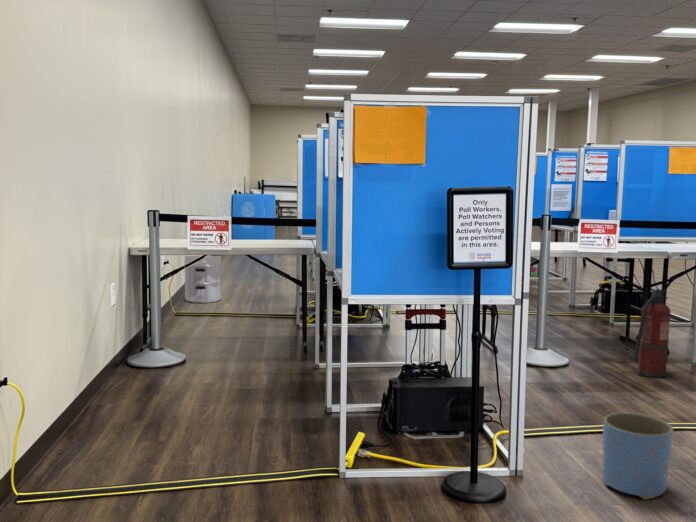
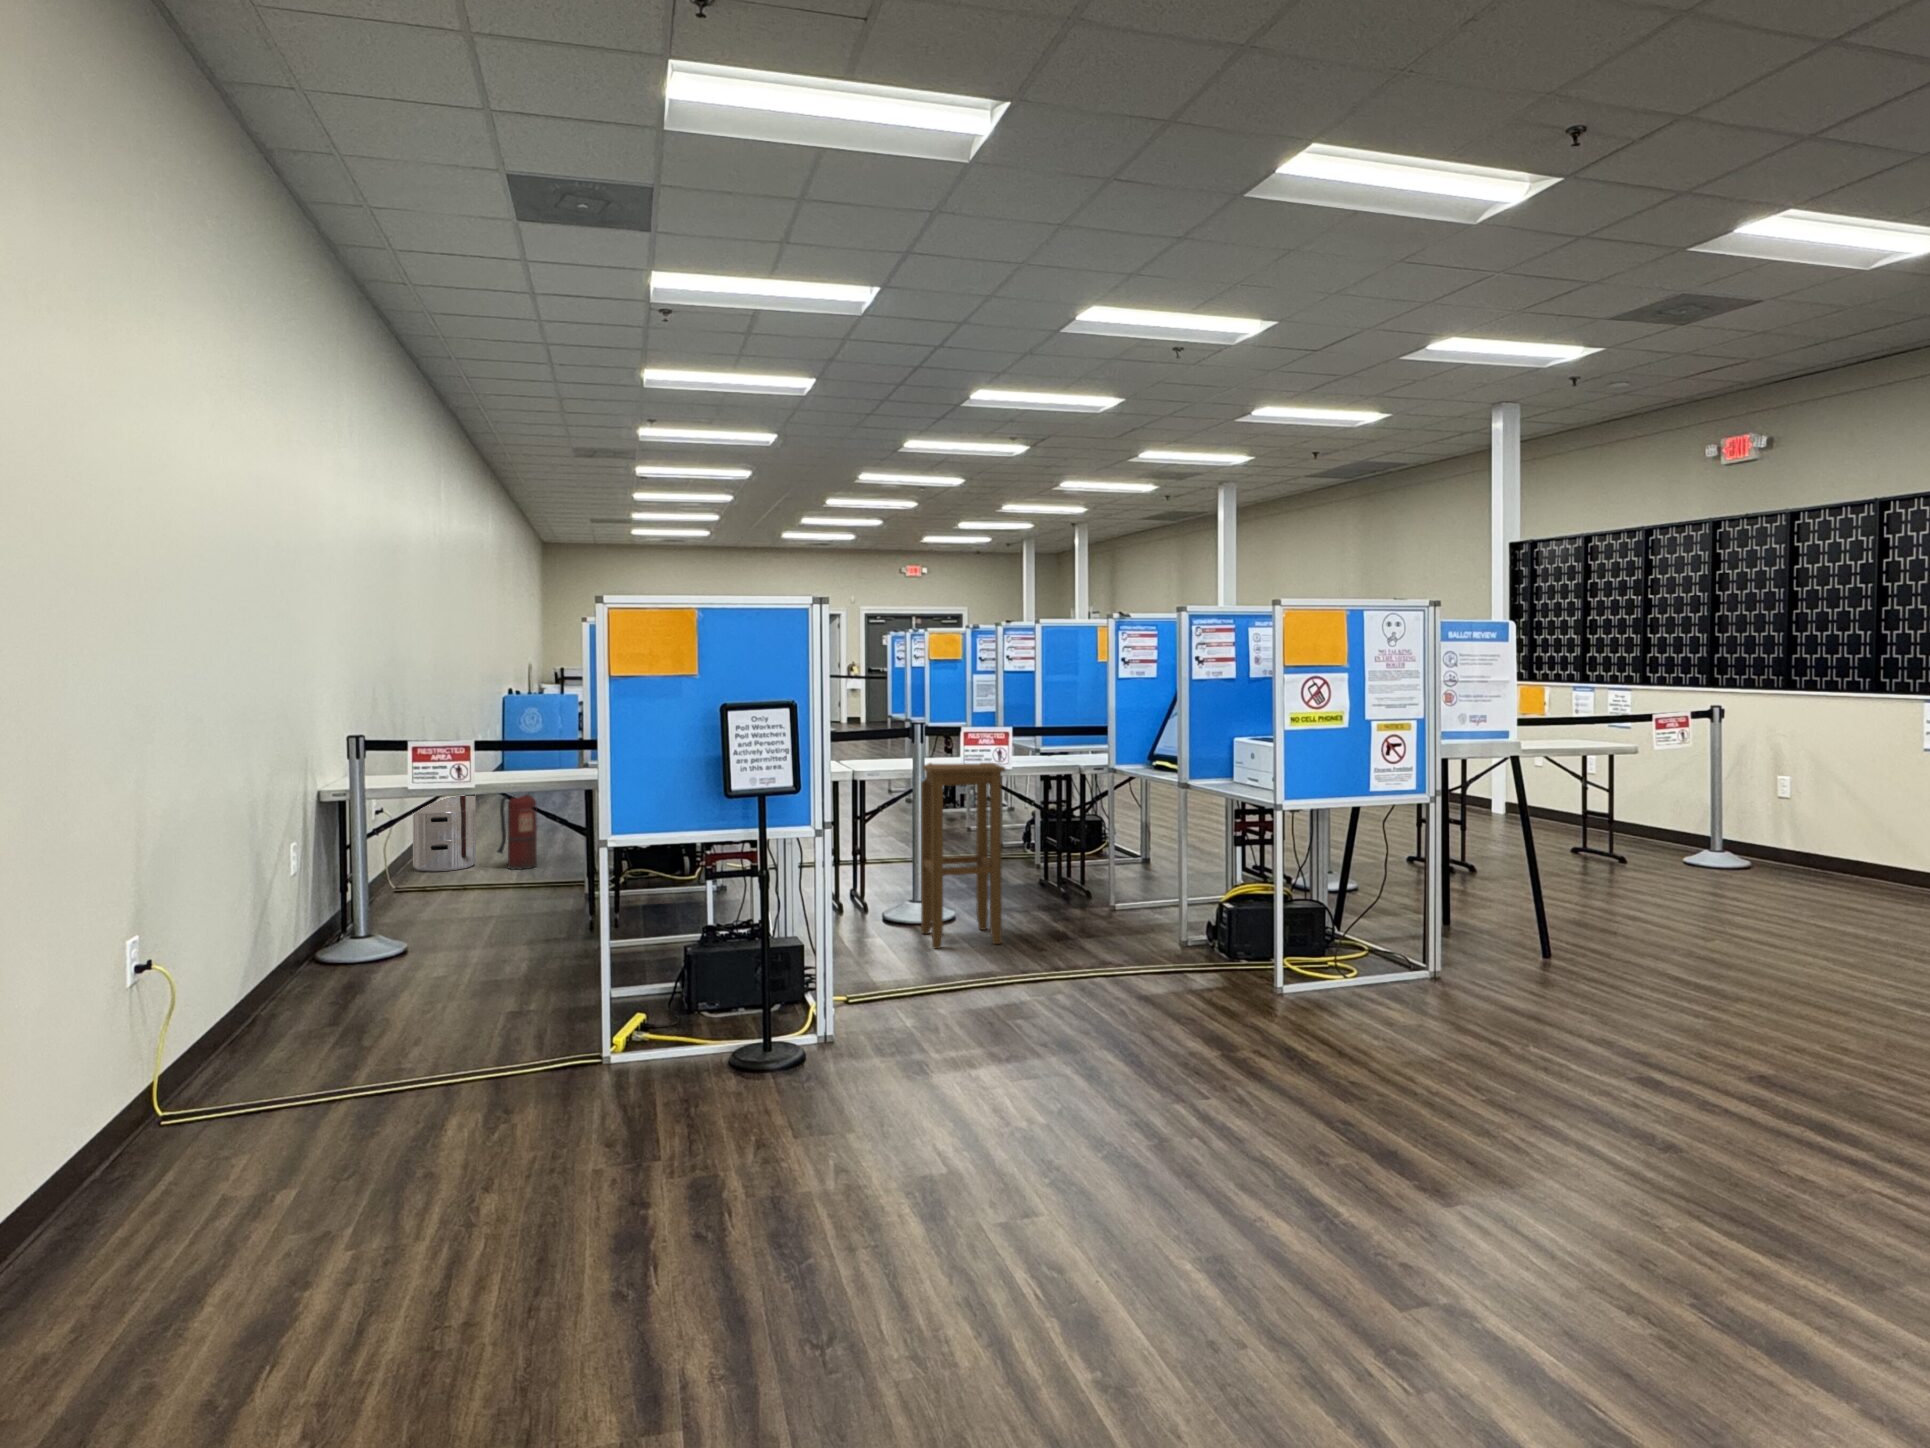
stool: none [545,245,631,393] -> present [921,763,1005,949]
fire extinguisher: present [631,289,671,377] -> present [497,794,537,869]
planter: present [603,412,673,499] -> none [926,953,998,1047]

